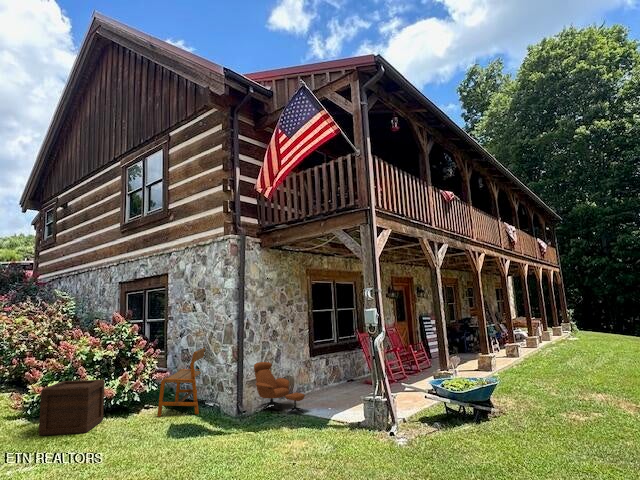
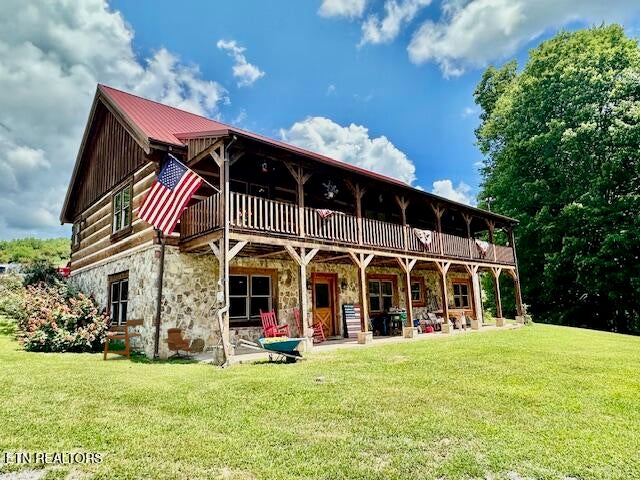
wooden crate: present [39,380,105,436] -> none [26,336,72,366]

